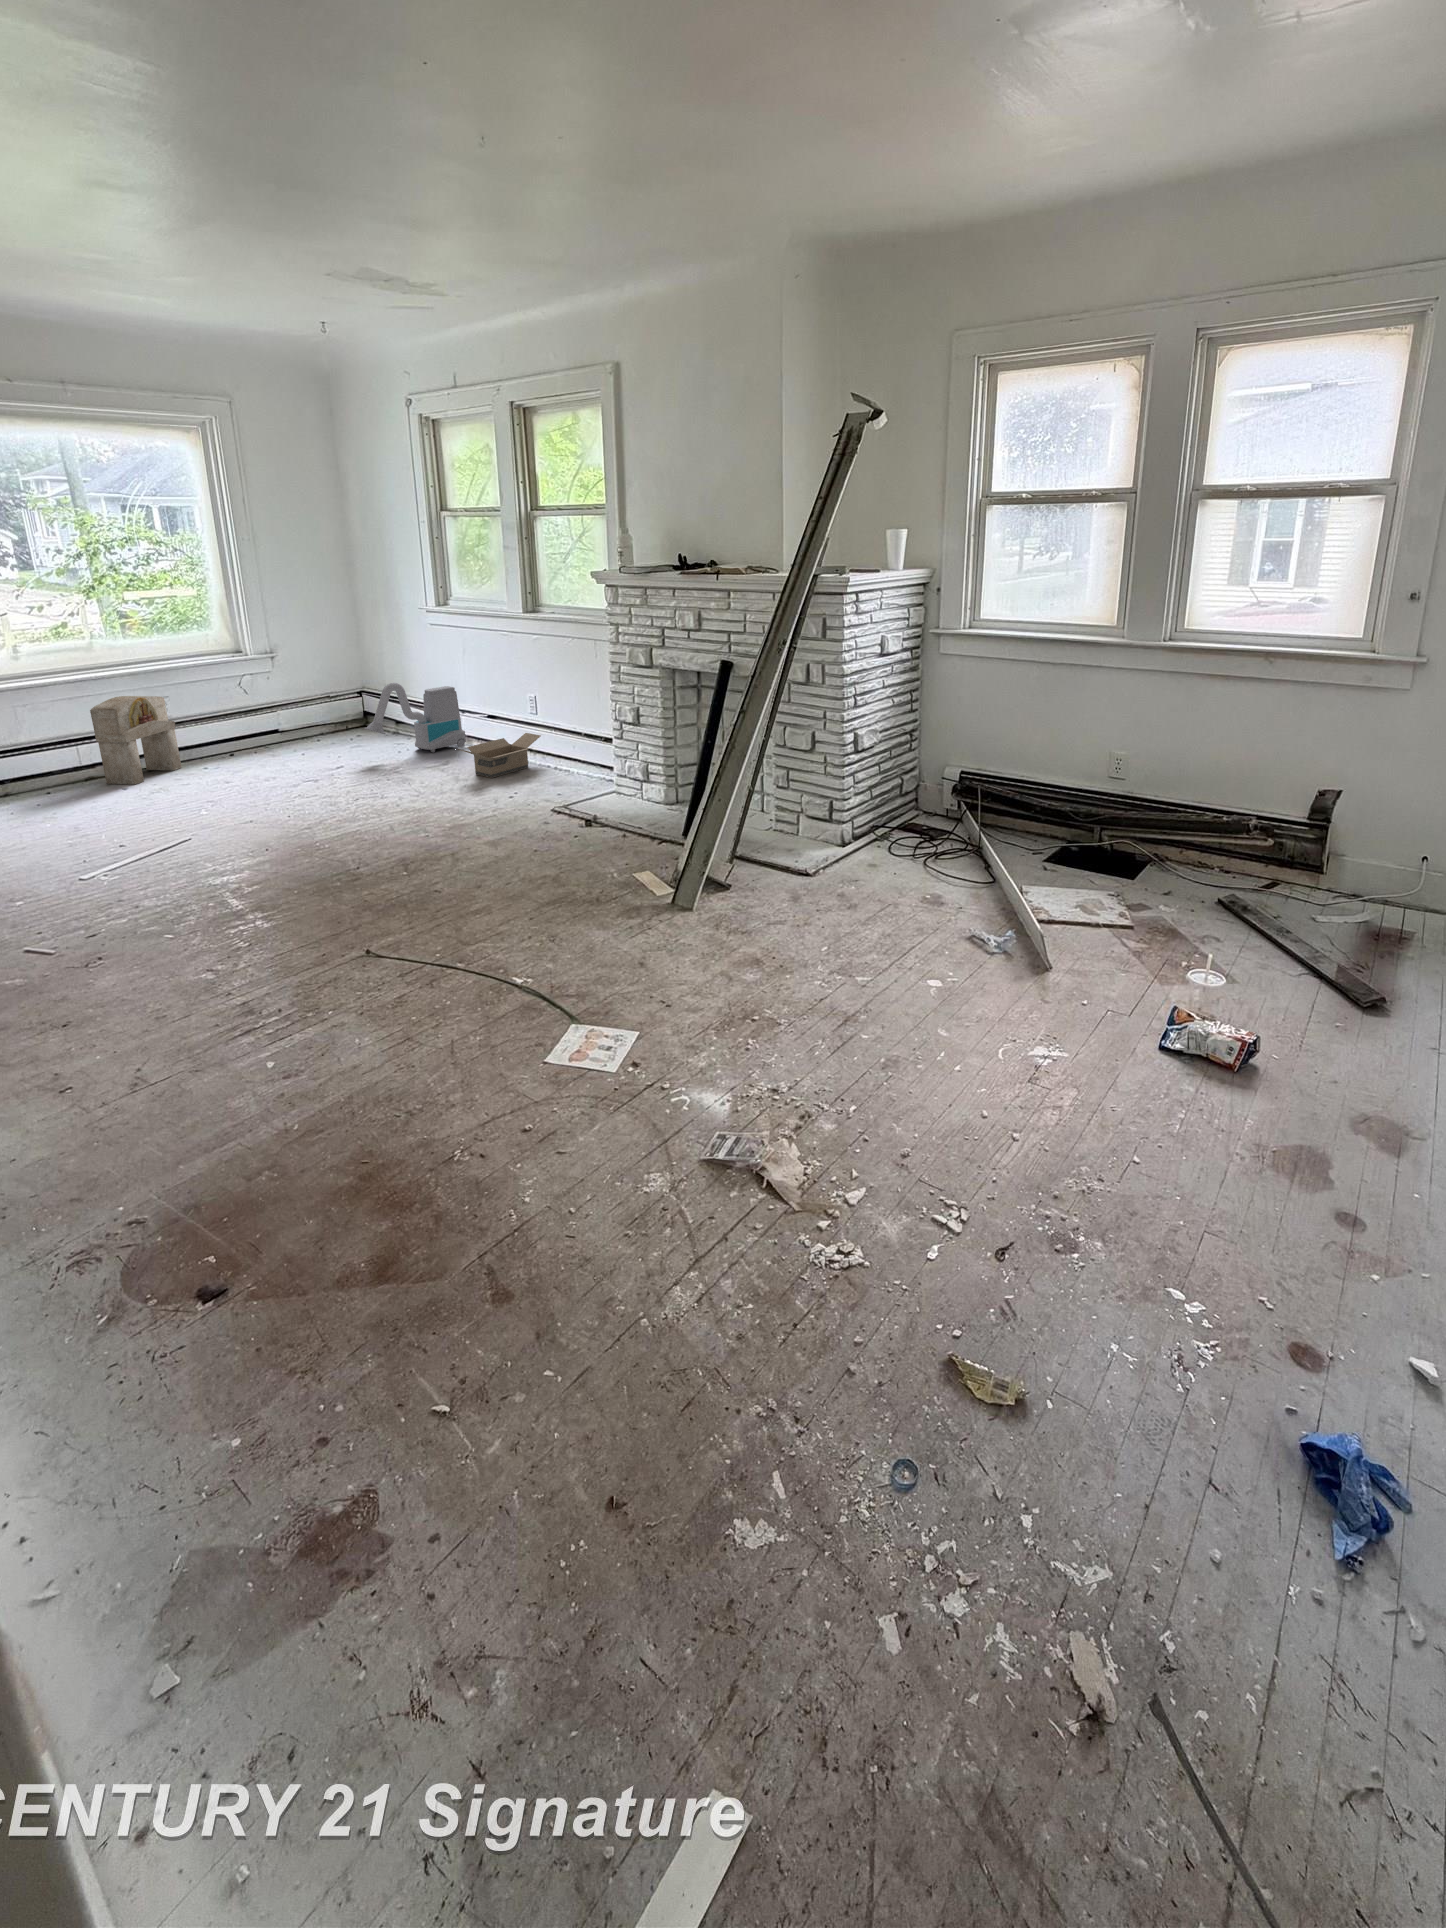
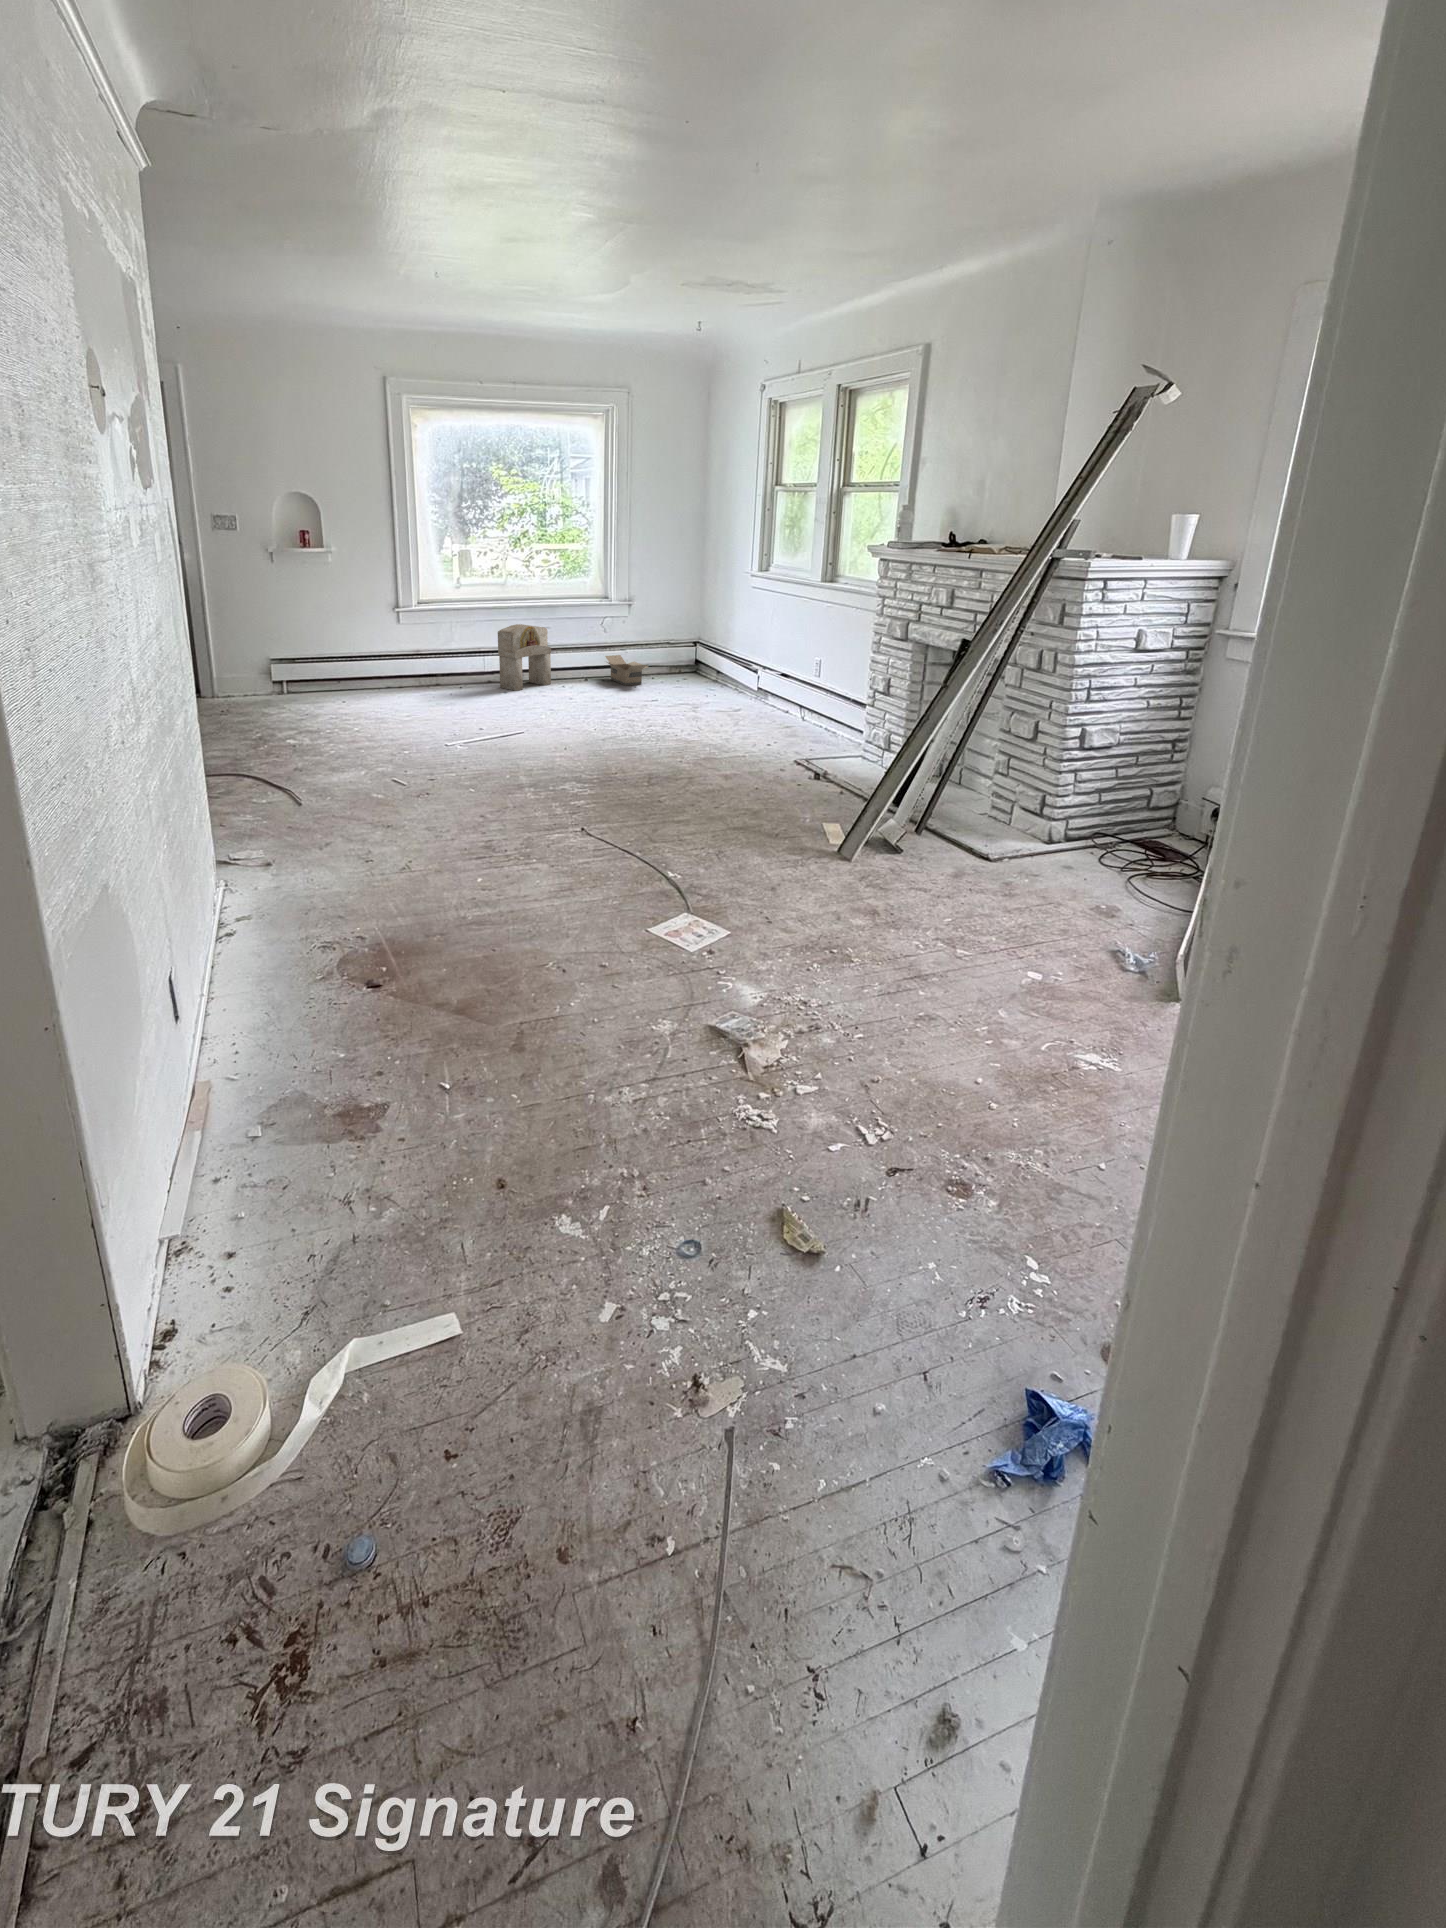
vacuum cleaner: present [364,683,466,753] -> none [678,635,763,700]
cardboard box: present [461,733,541,778] -> present [605,655,648,686]

